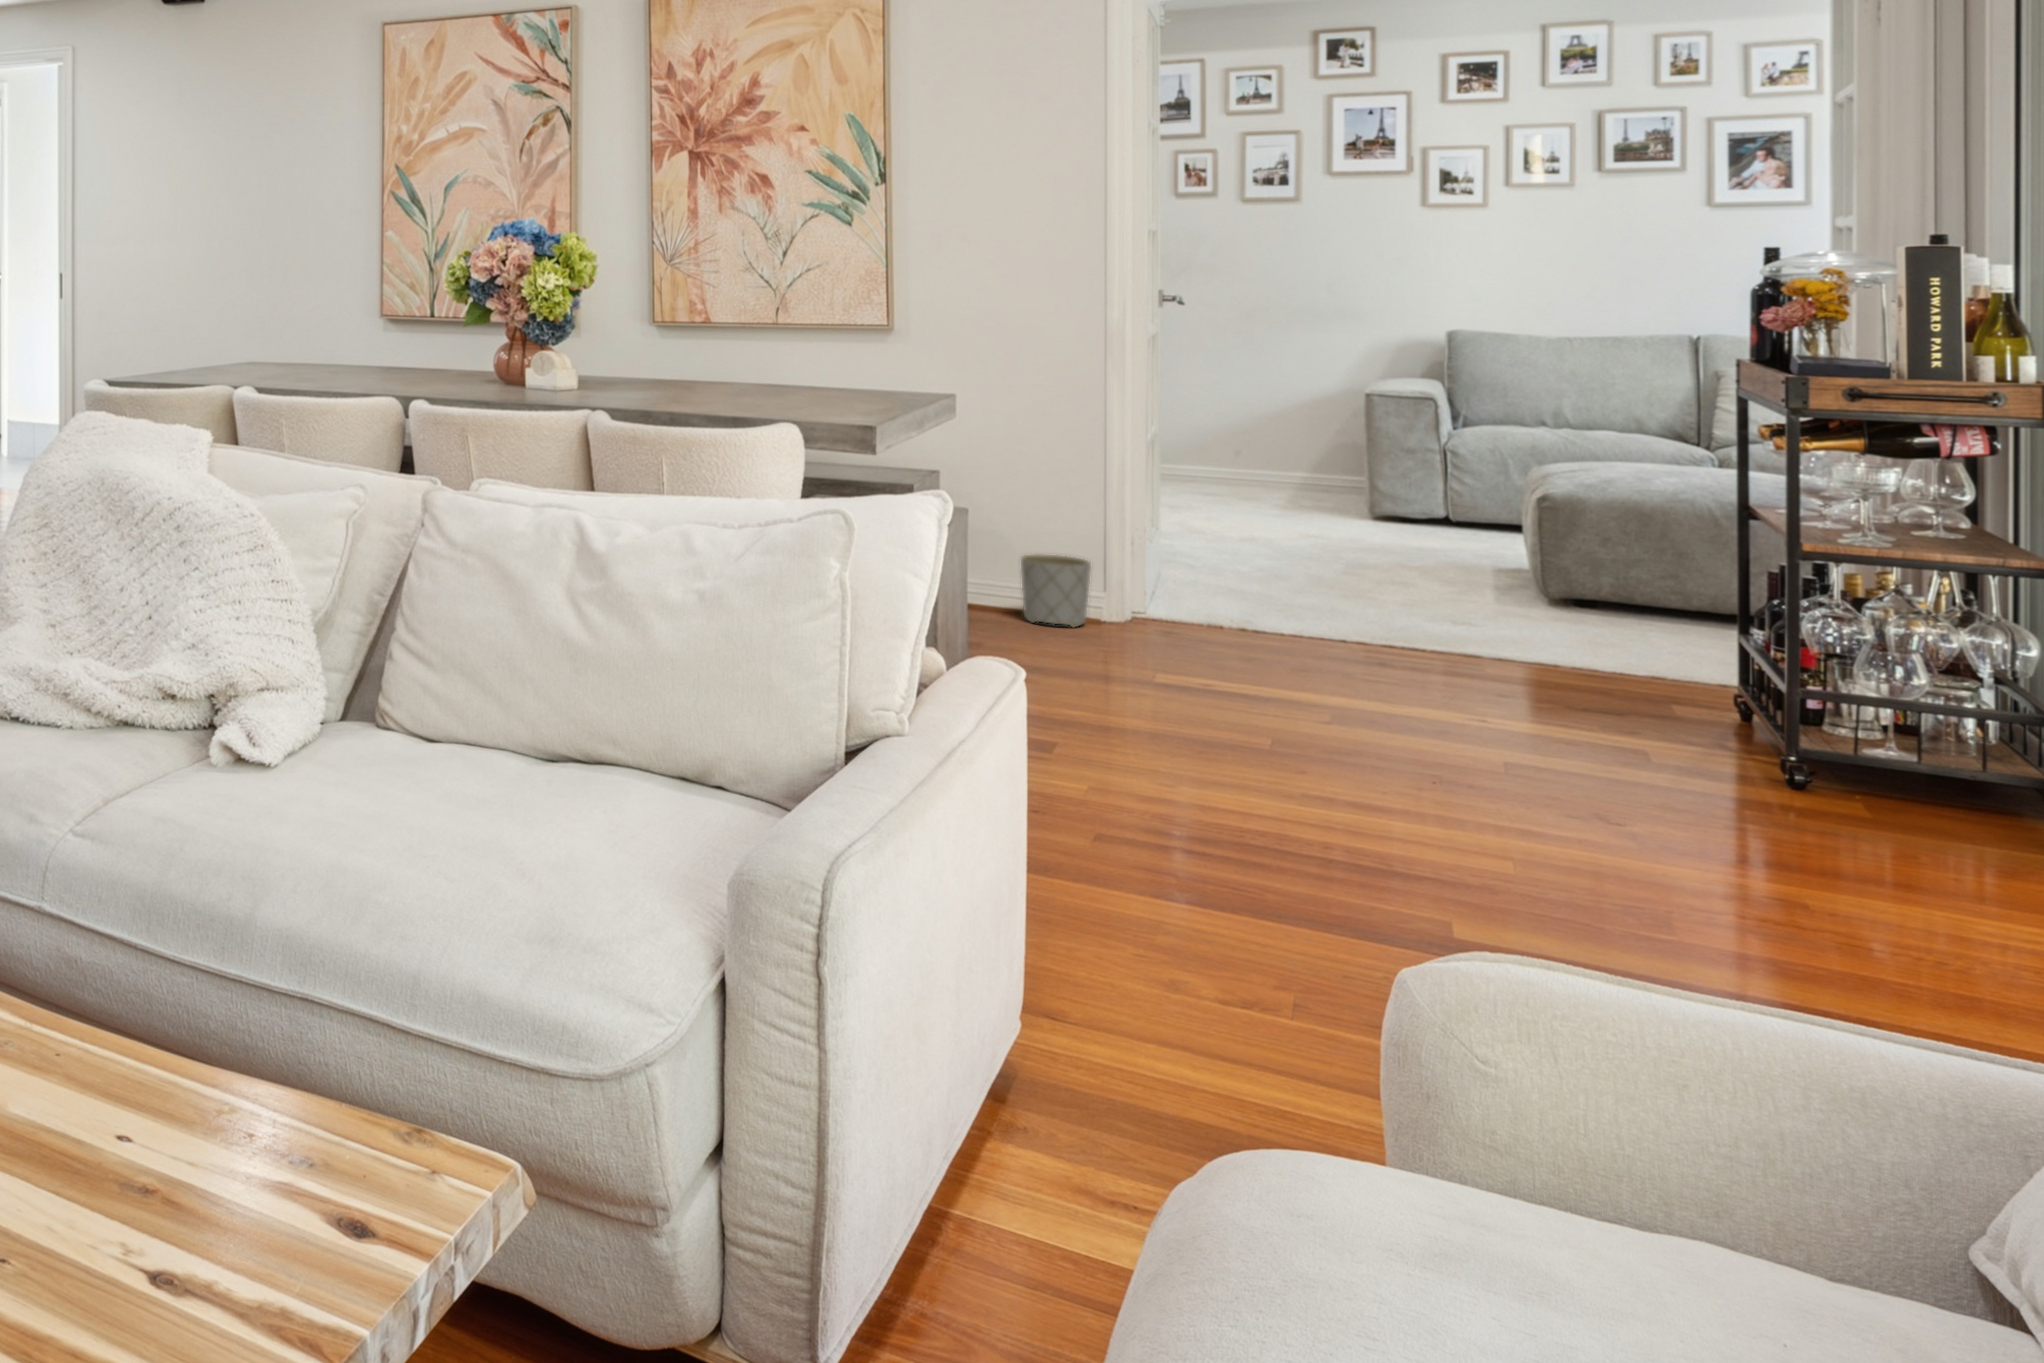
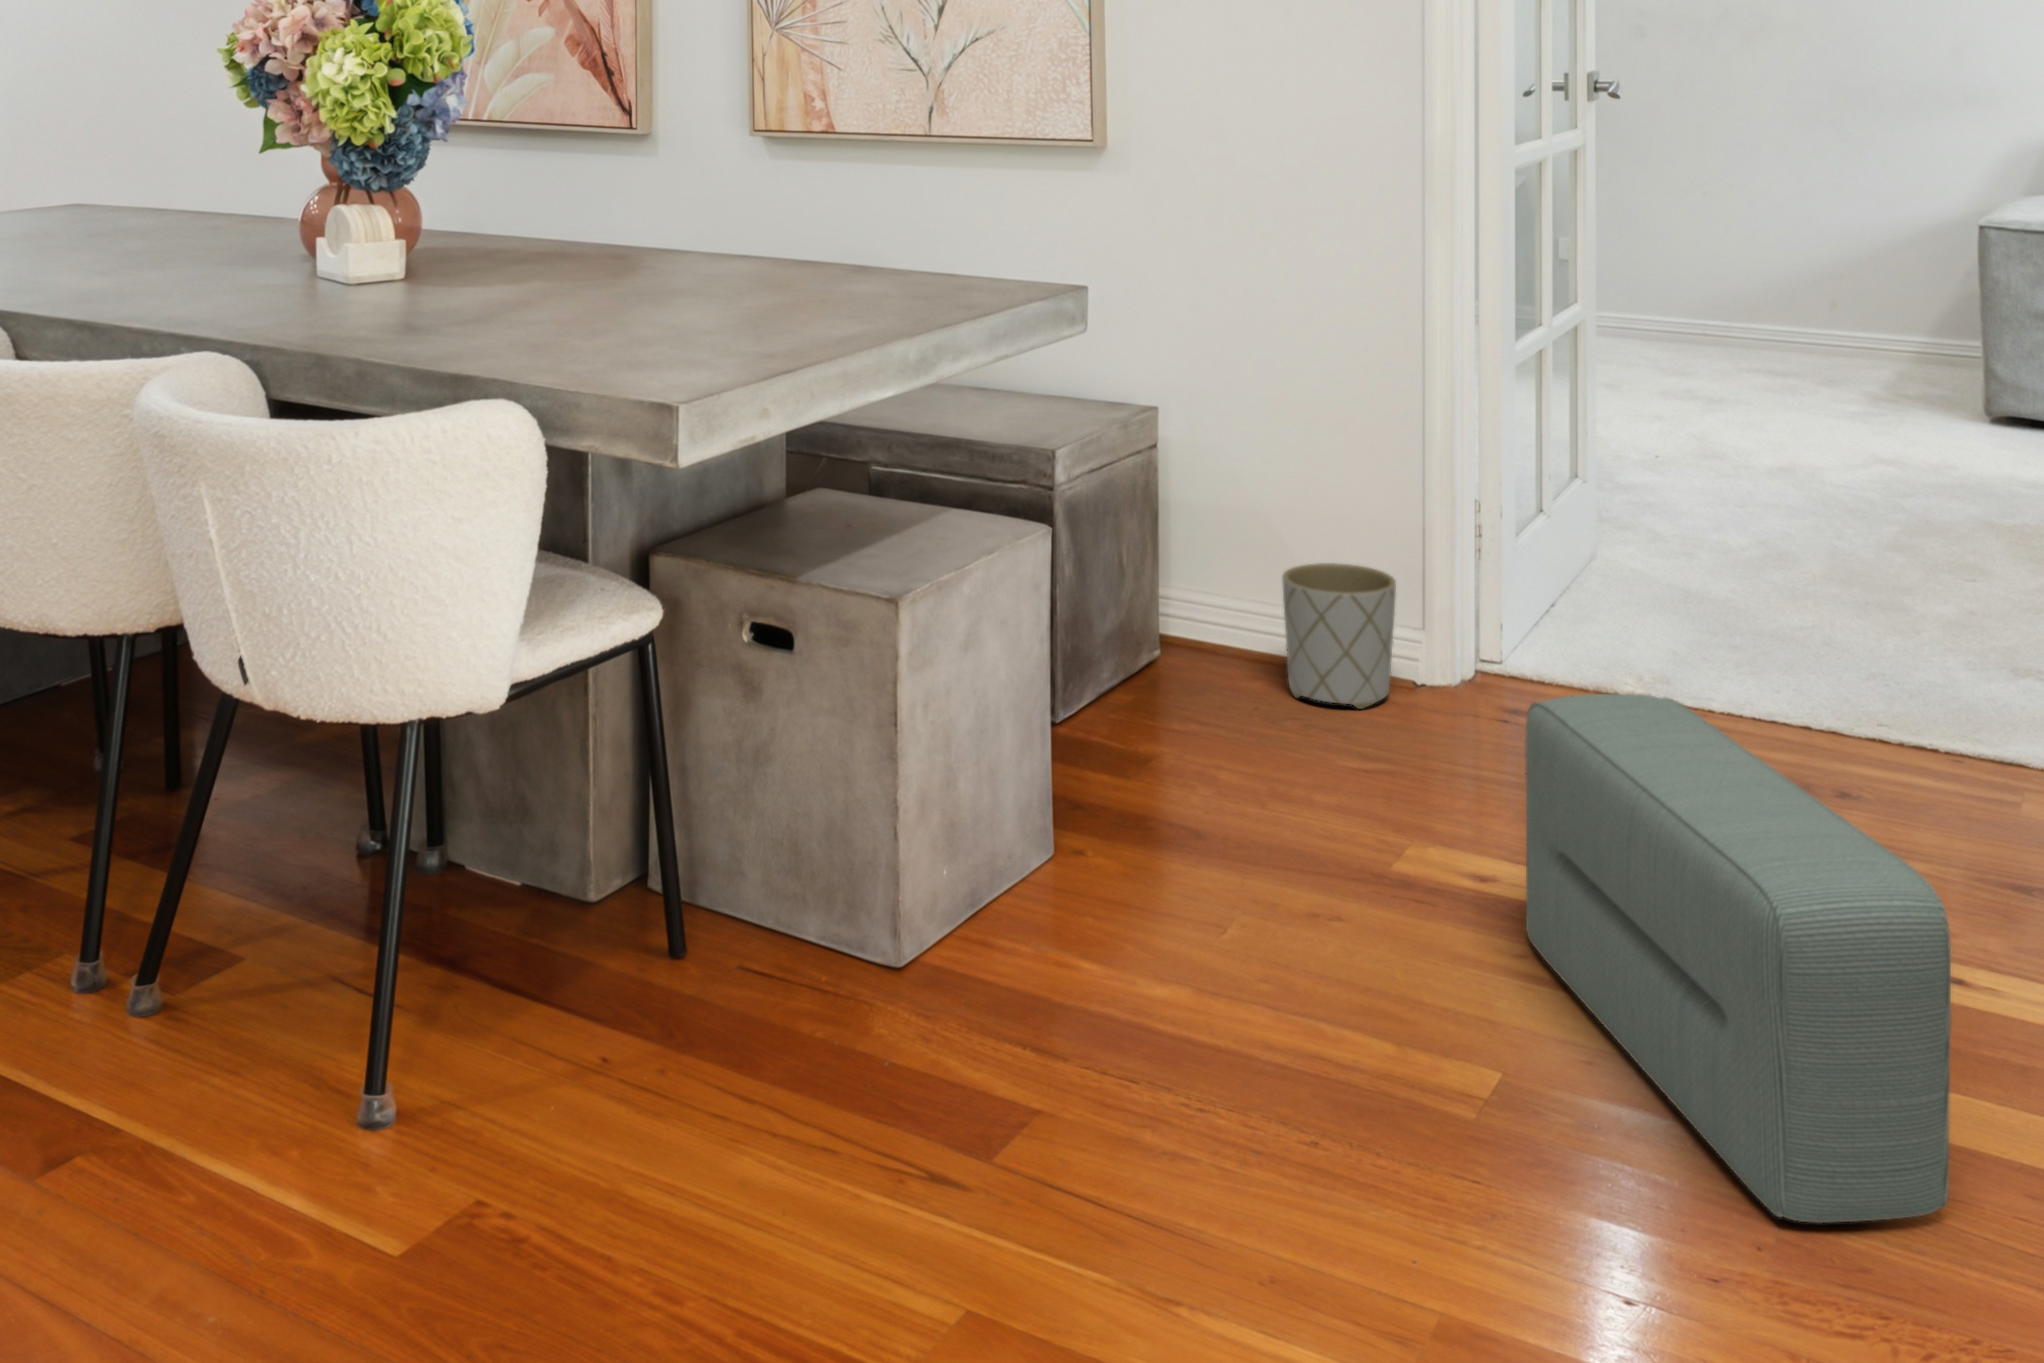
pouf: none [1241,582,1514,775] -> present [1525,694,1951,1223]

